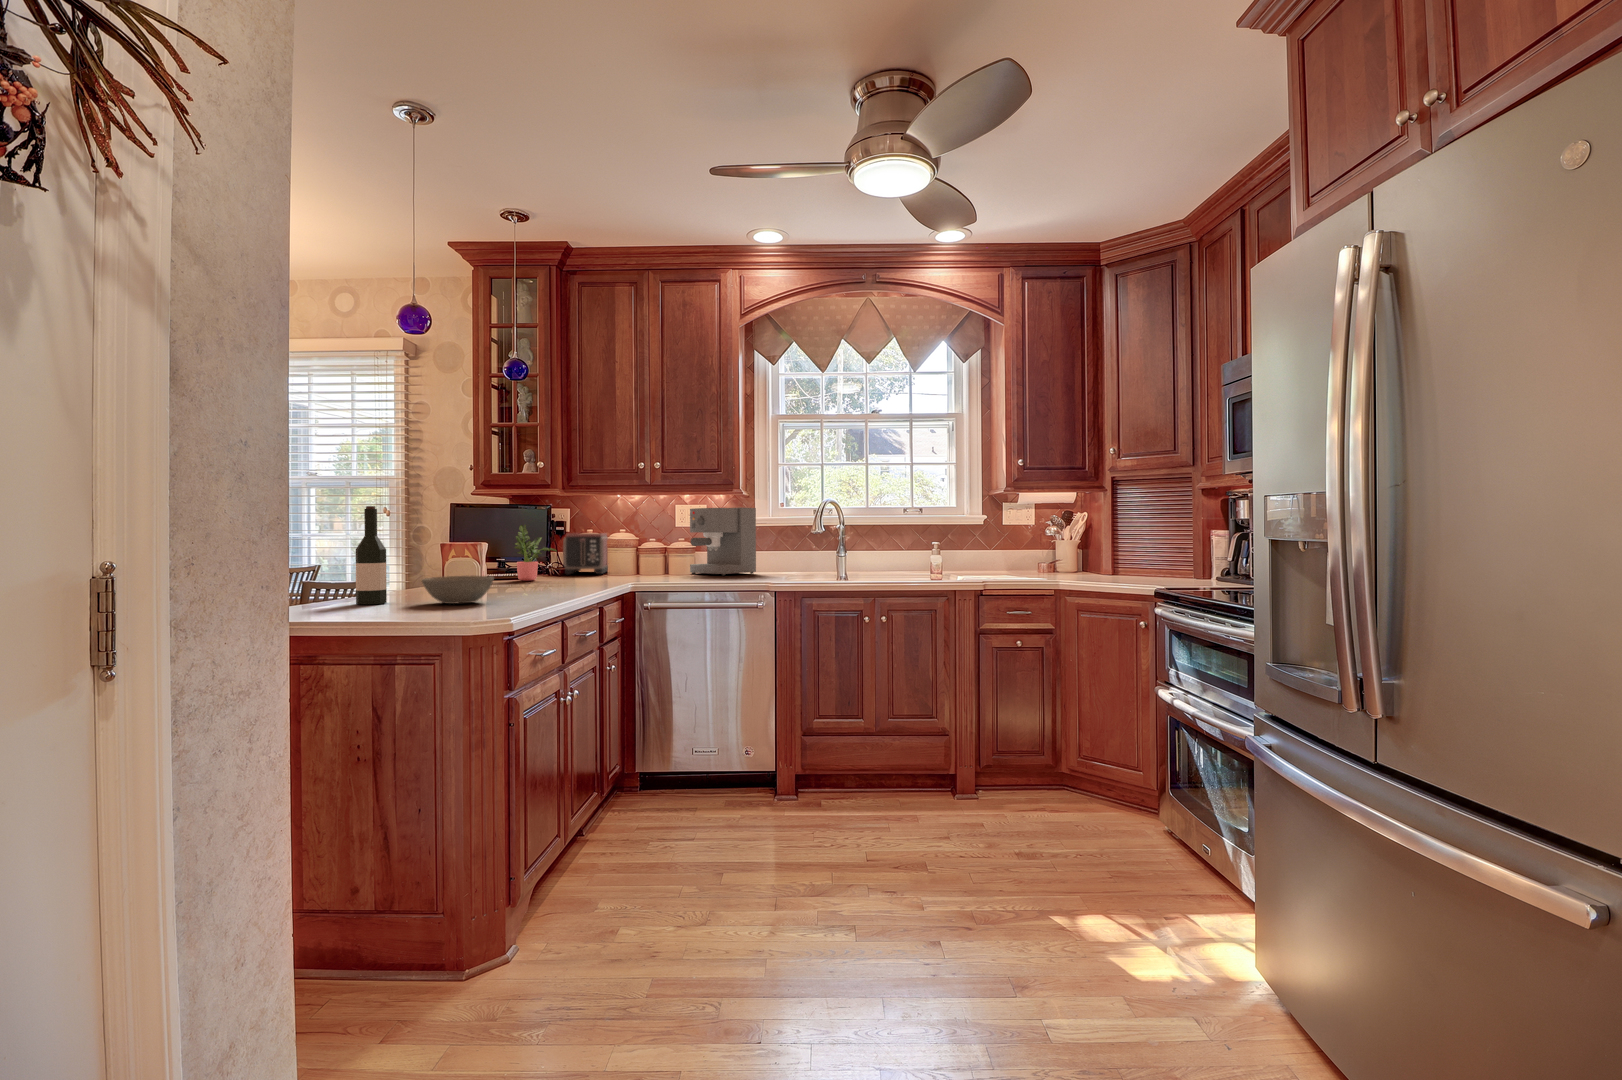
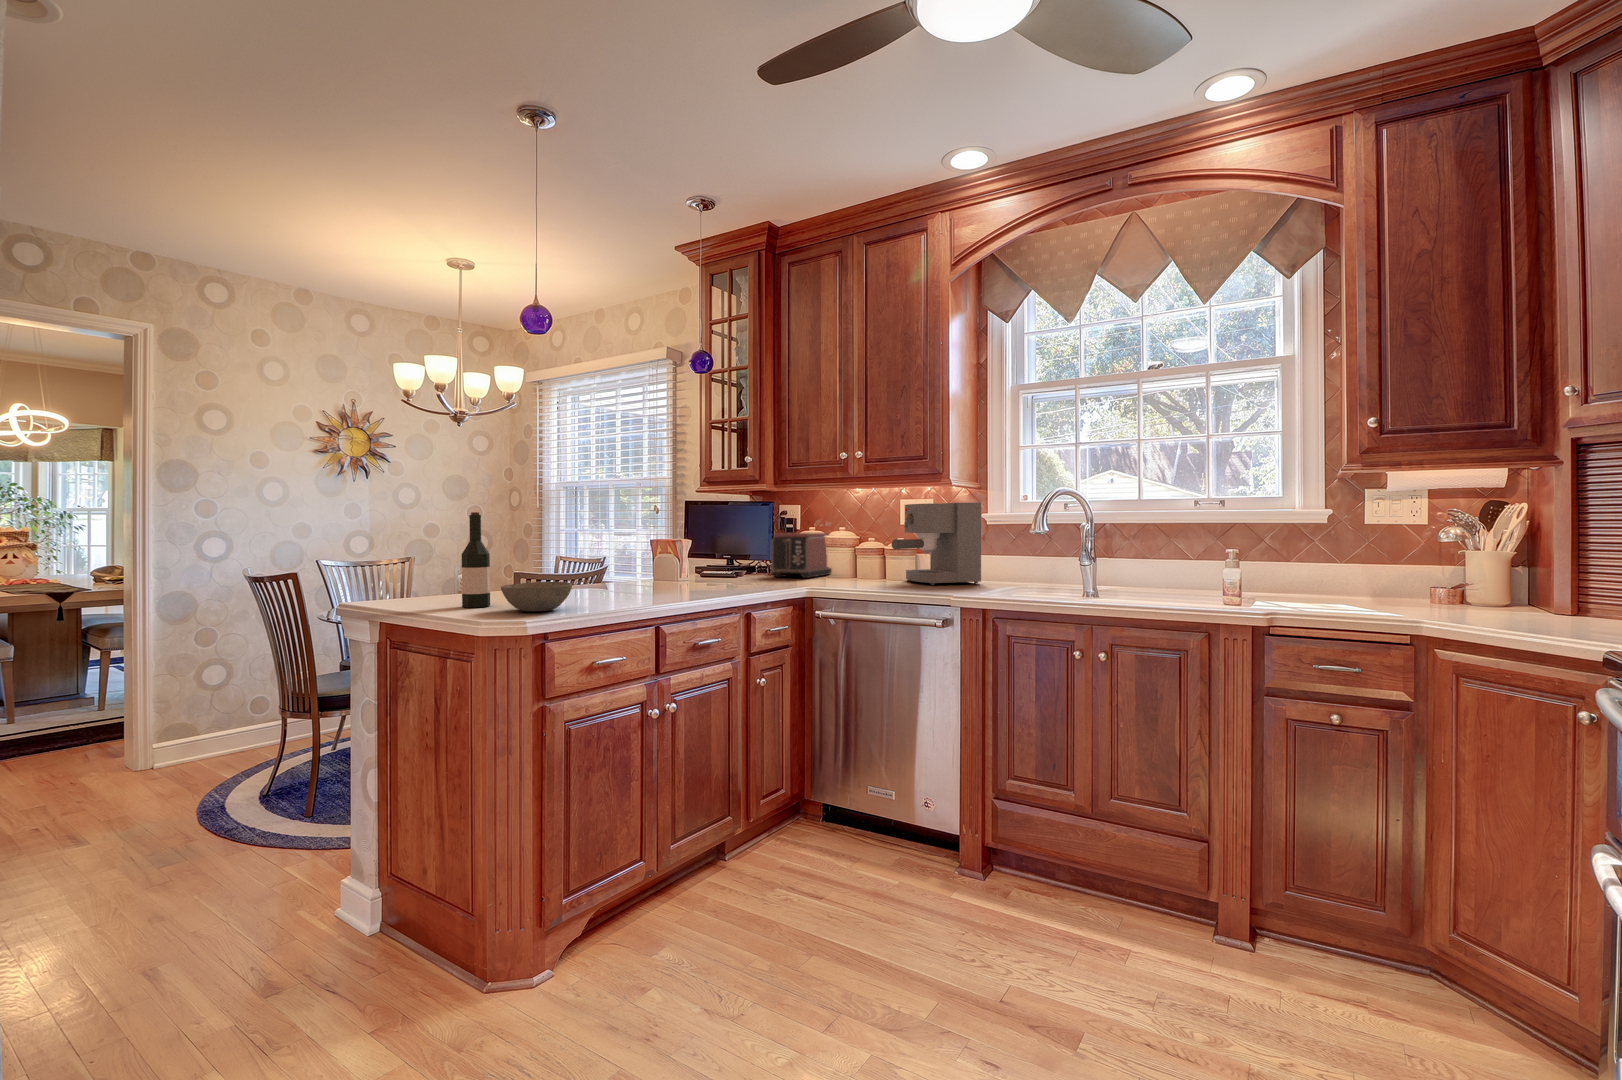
potted plant: present [514,525,557,581] -> none [692,525,742,584]

